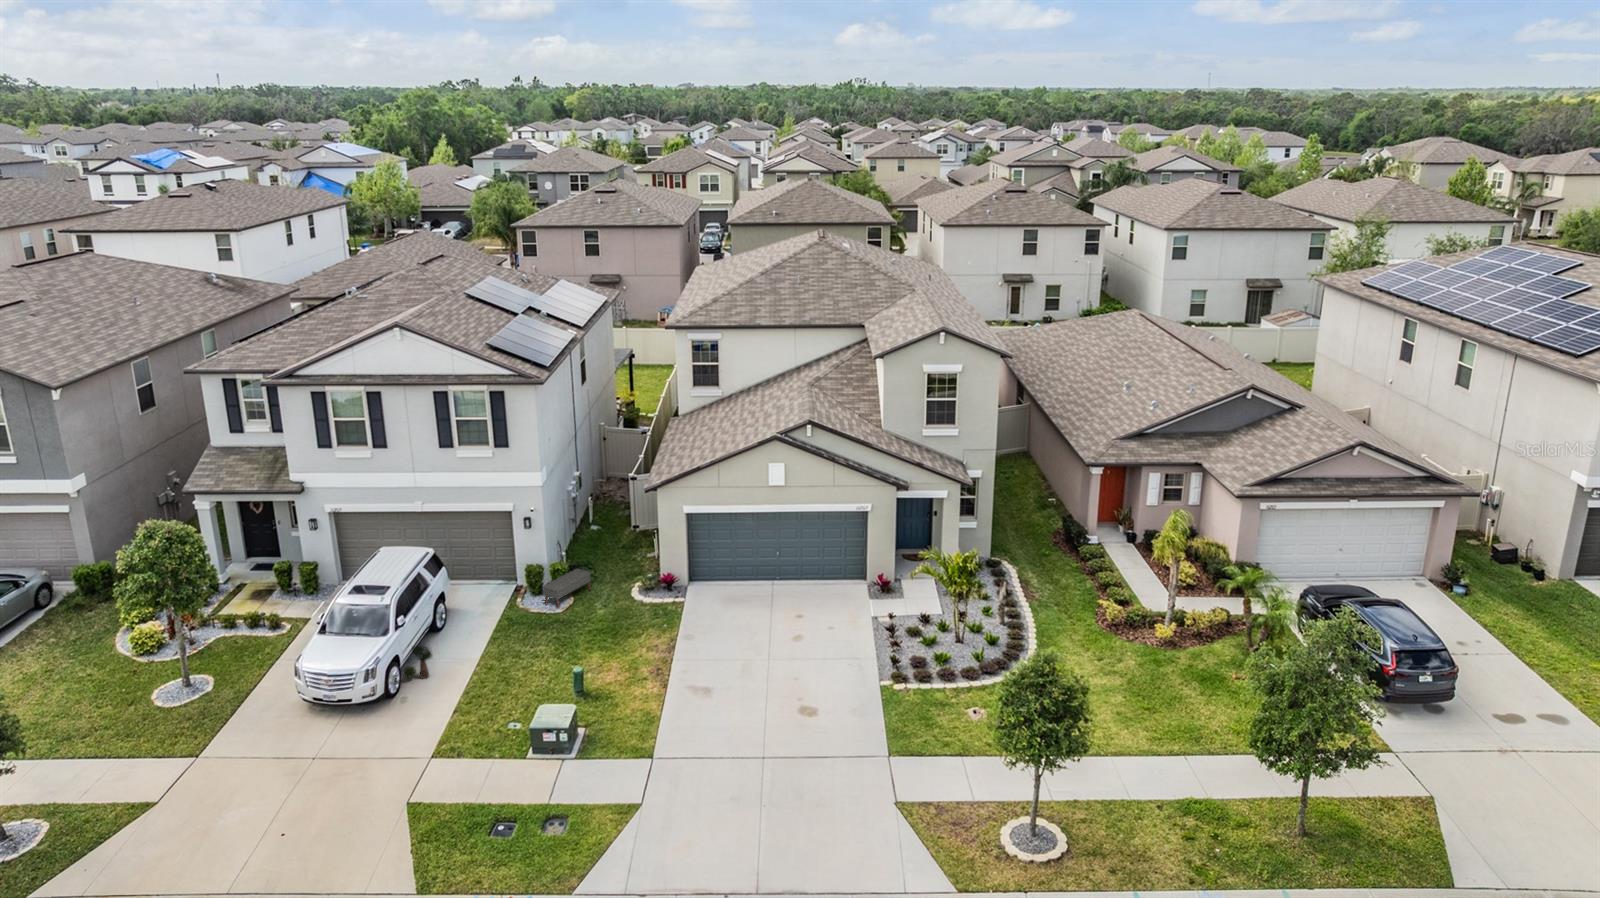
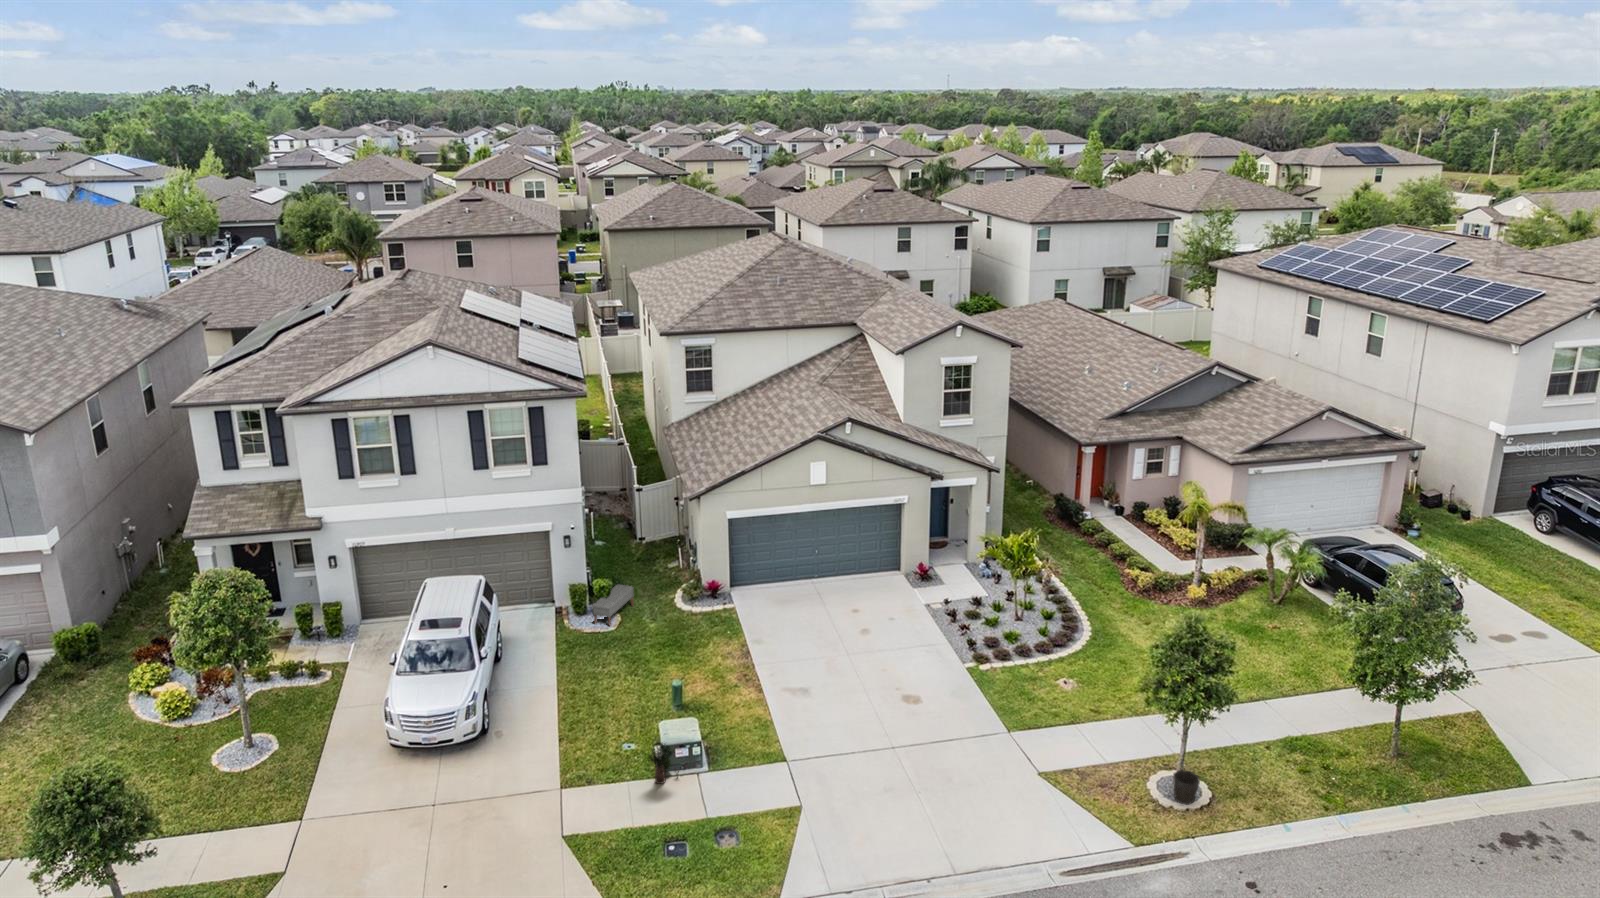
potted plant: present [404,645,432,679] -> present [649,743,679,784]
waste bin: none [1024,819,1052,857] -> present [1173,770,1200,804]

